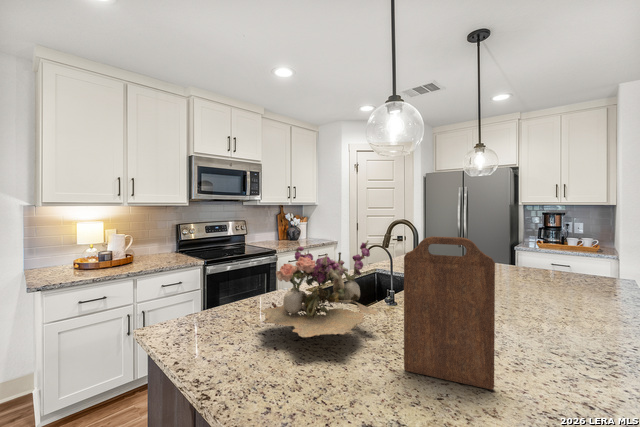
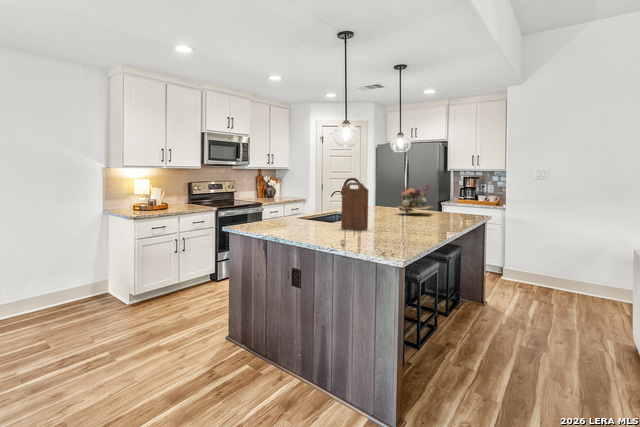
flower arrangement: present [261,240,378,337] -> present [396,184,431,213]

